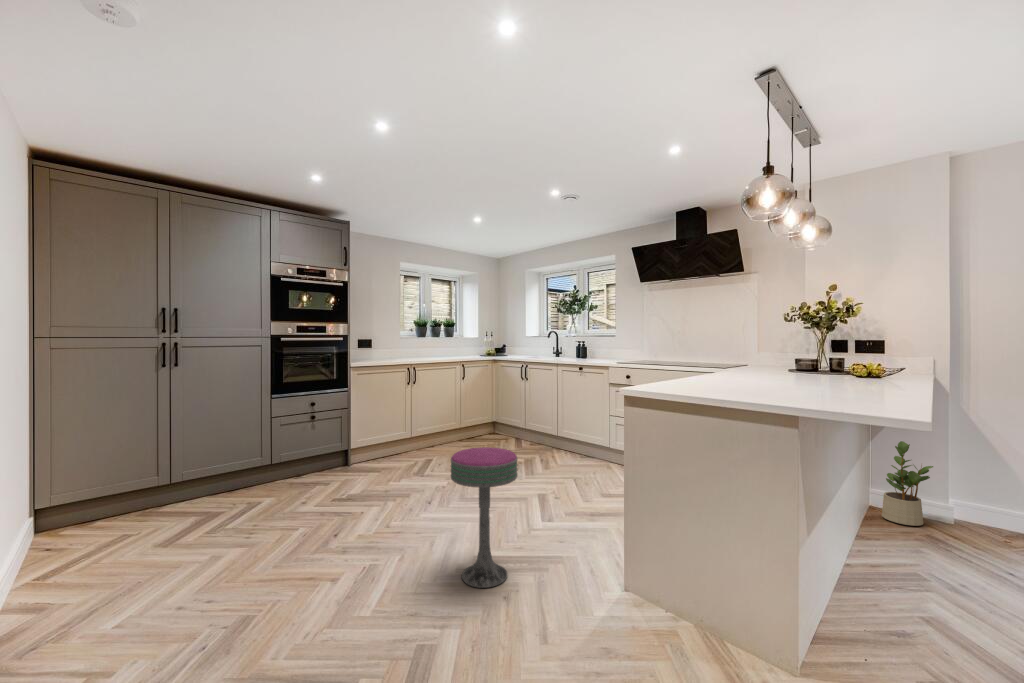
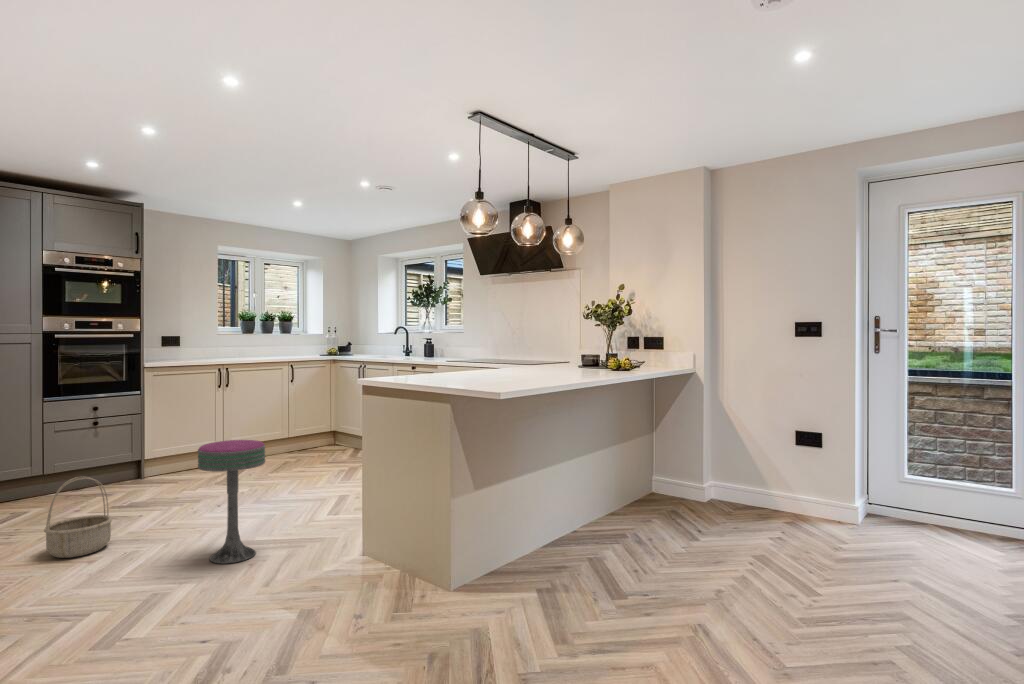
potted plant: present [882,441,933,526] -> none [654,434,694,511]
basket: none [291,482,354,570] -> present [44,477,112,558]

